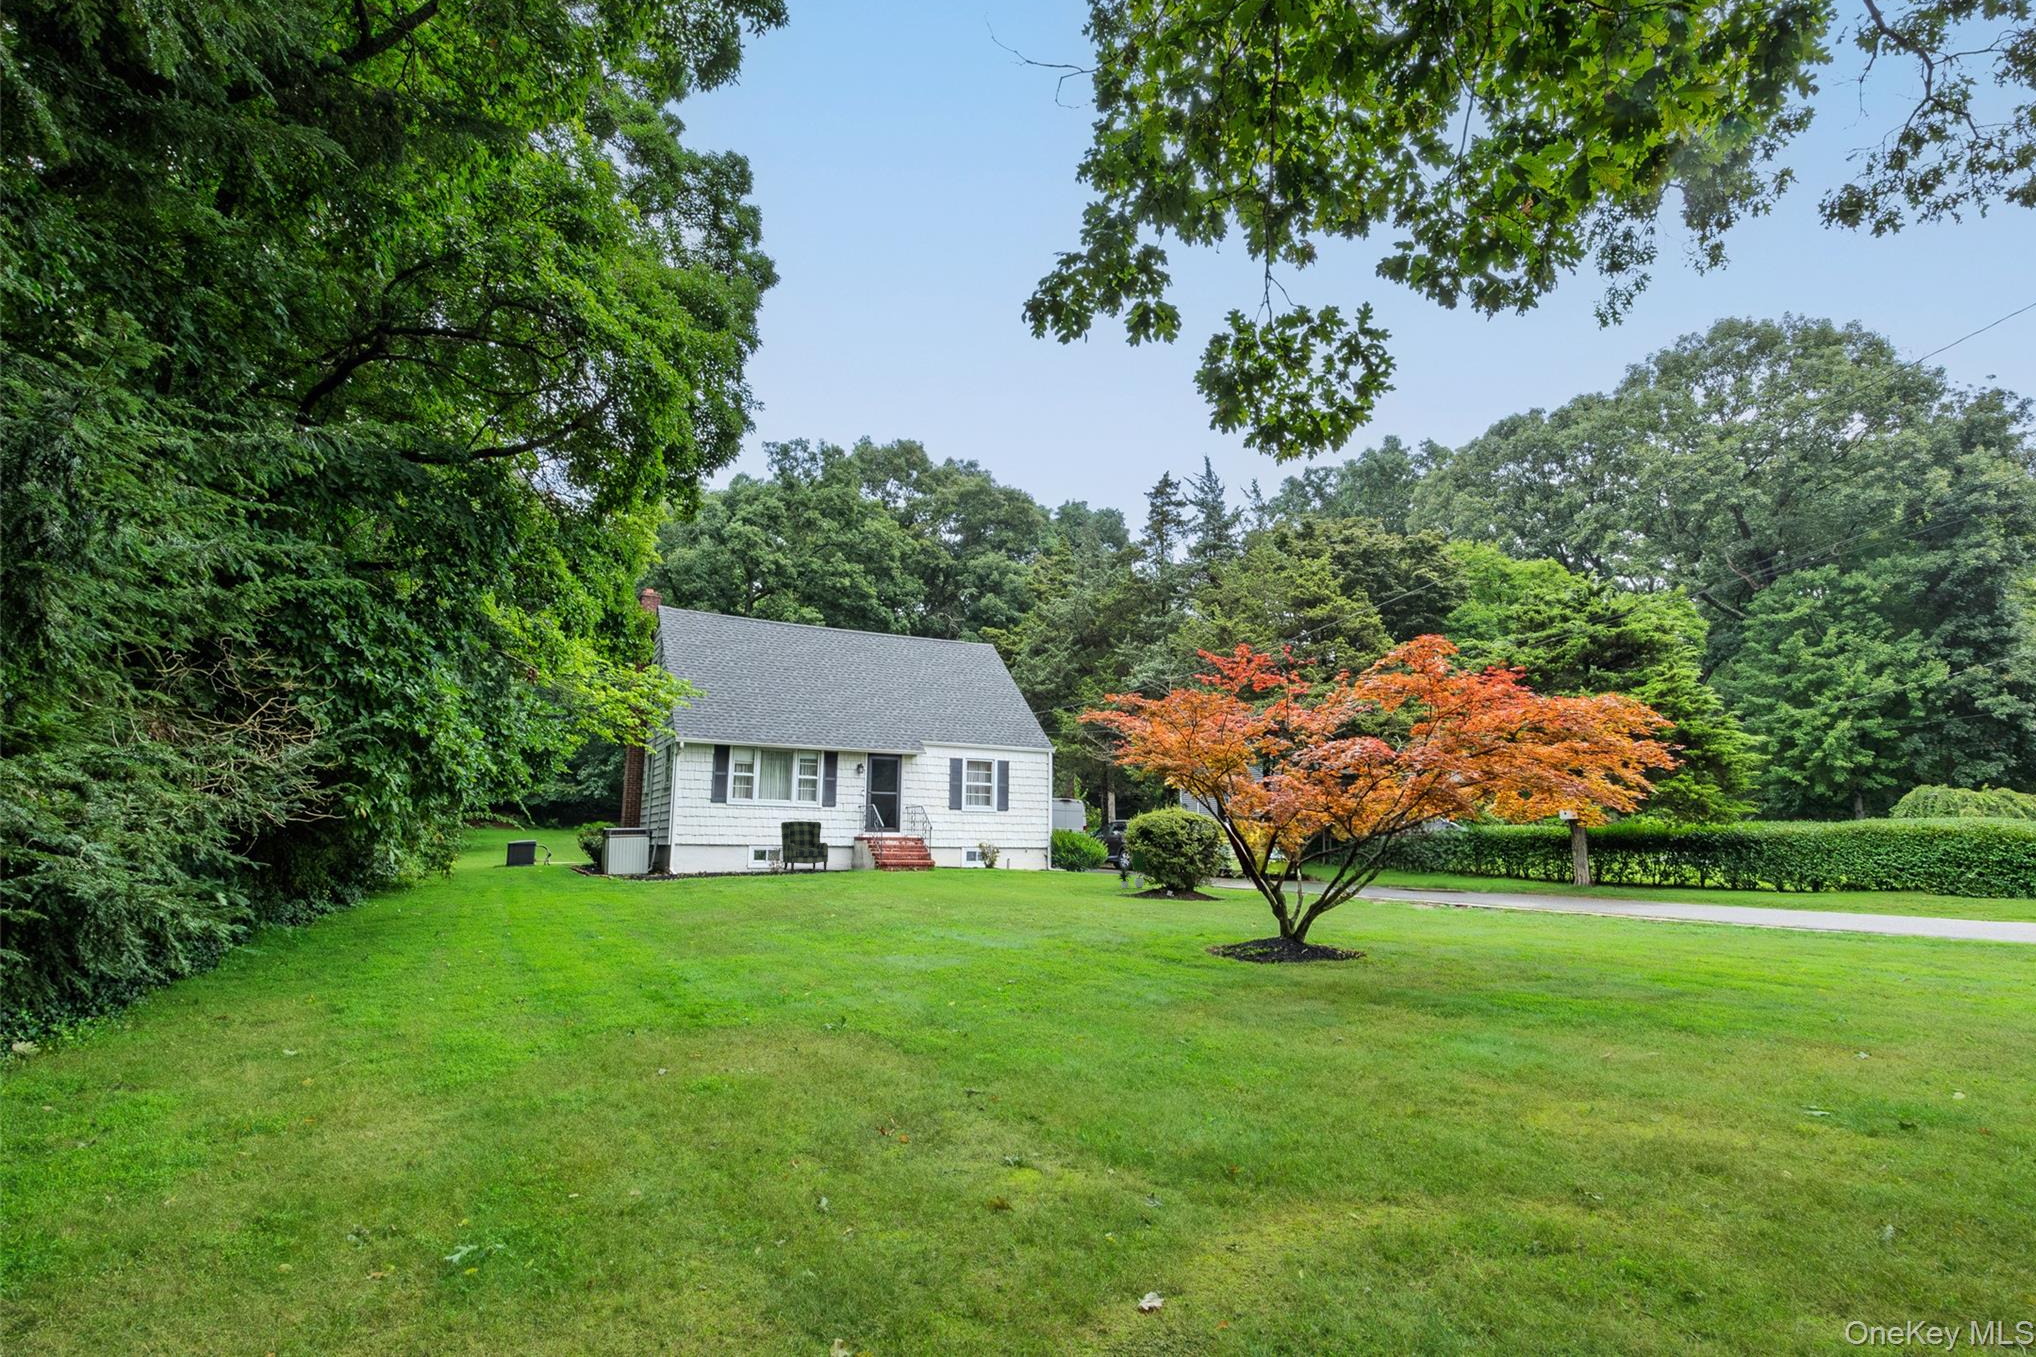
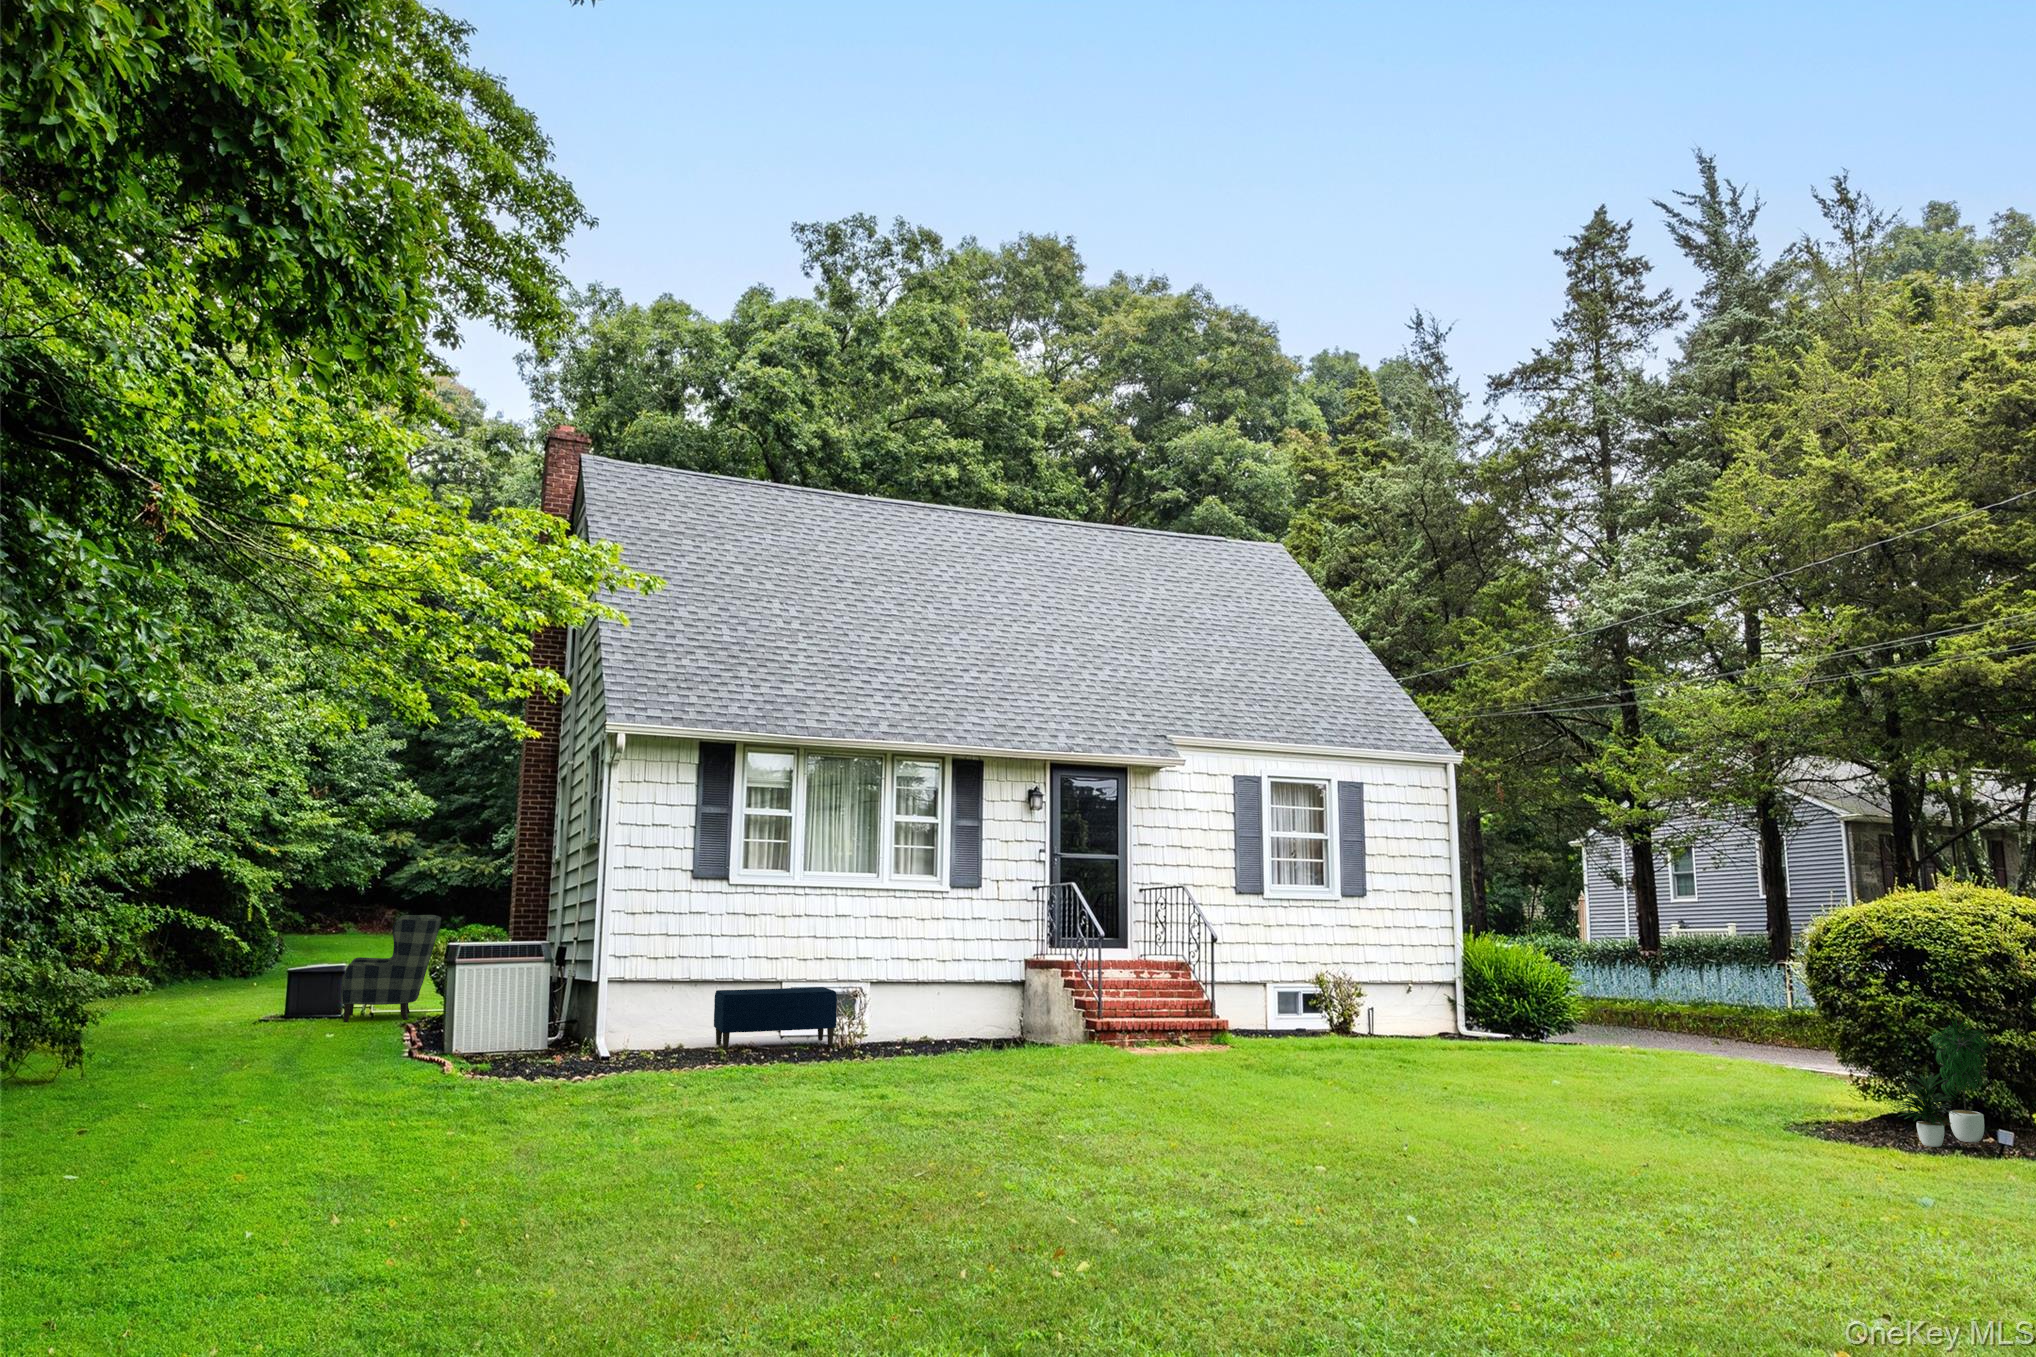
chair: present [781,821,828,871] -> present [342,915,441,1022]
bench: none [720,848,772,872] -> present [714,987,837,1050]

